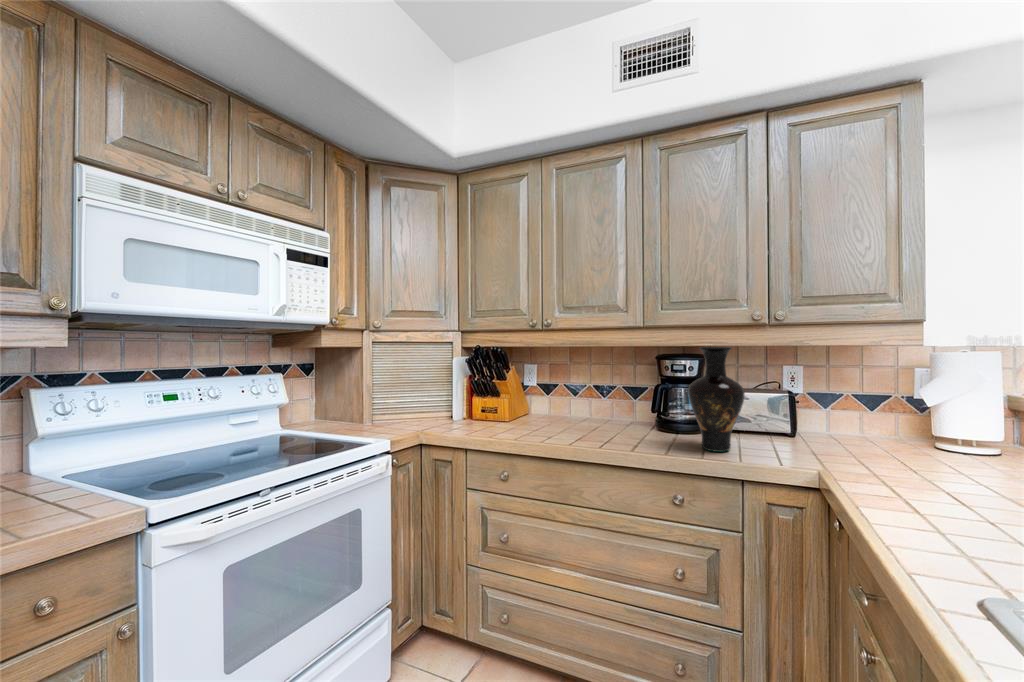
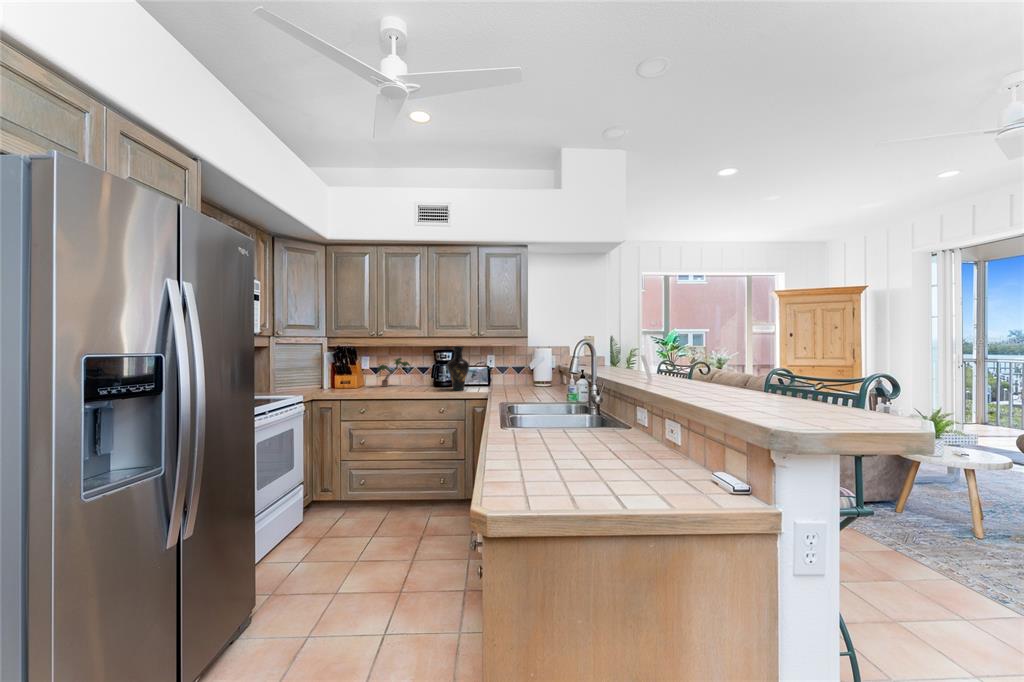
potted plant: none [537,365,617,423] -> present [378,358,410,387]

